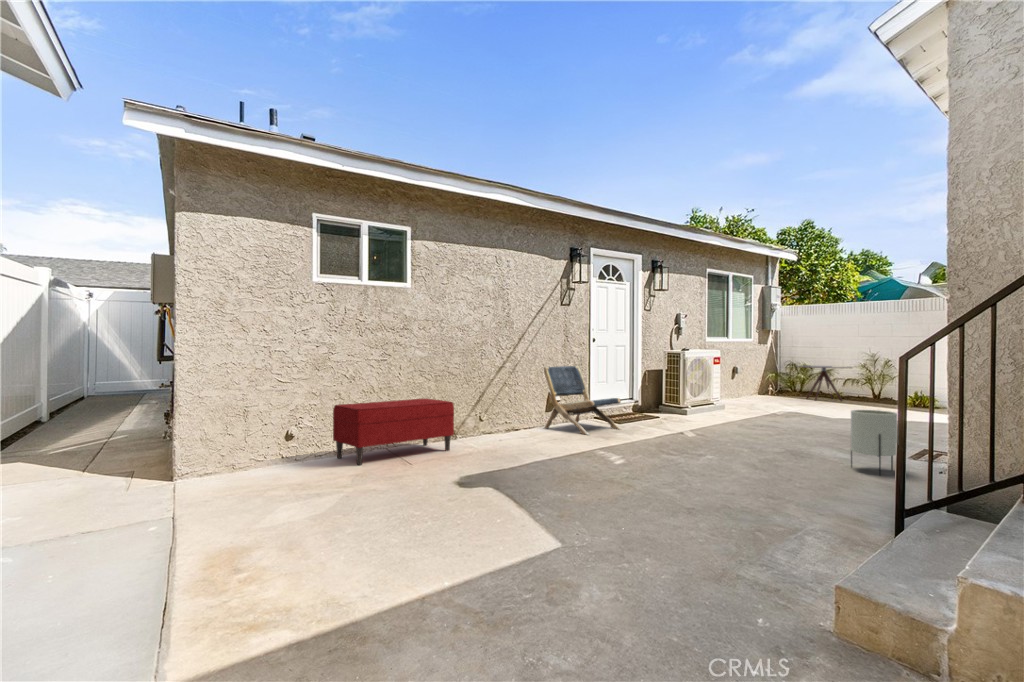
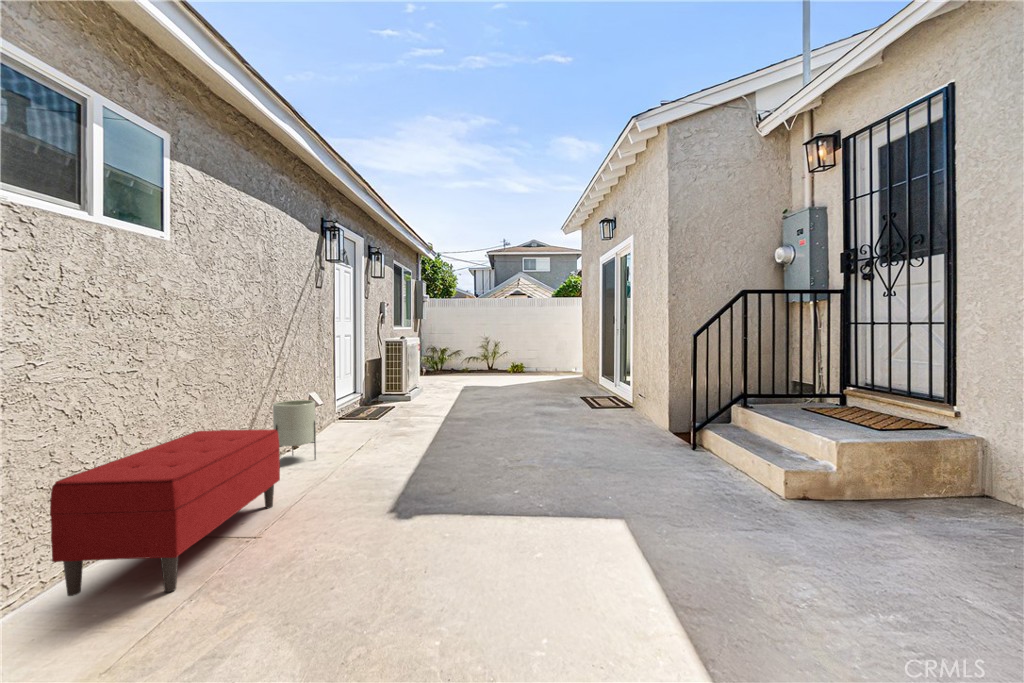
lounge chair: present [544,366,621,435] -> none [310,360,397,441]
round table: present [797,366,851,401] -> none [440,348,479,376]
planter: present [851,410,897,475] -> present [273,400,316,459]

